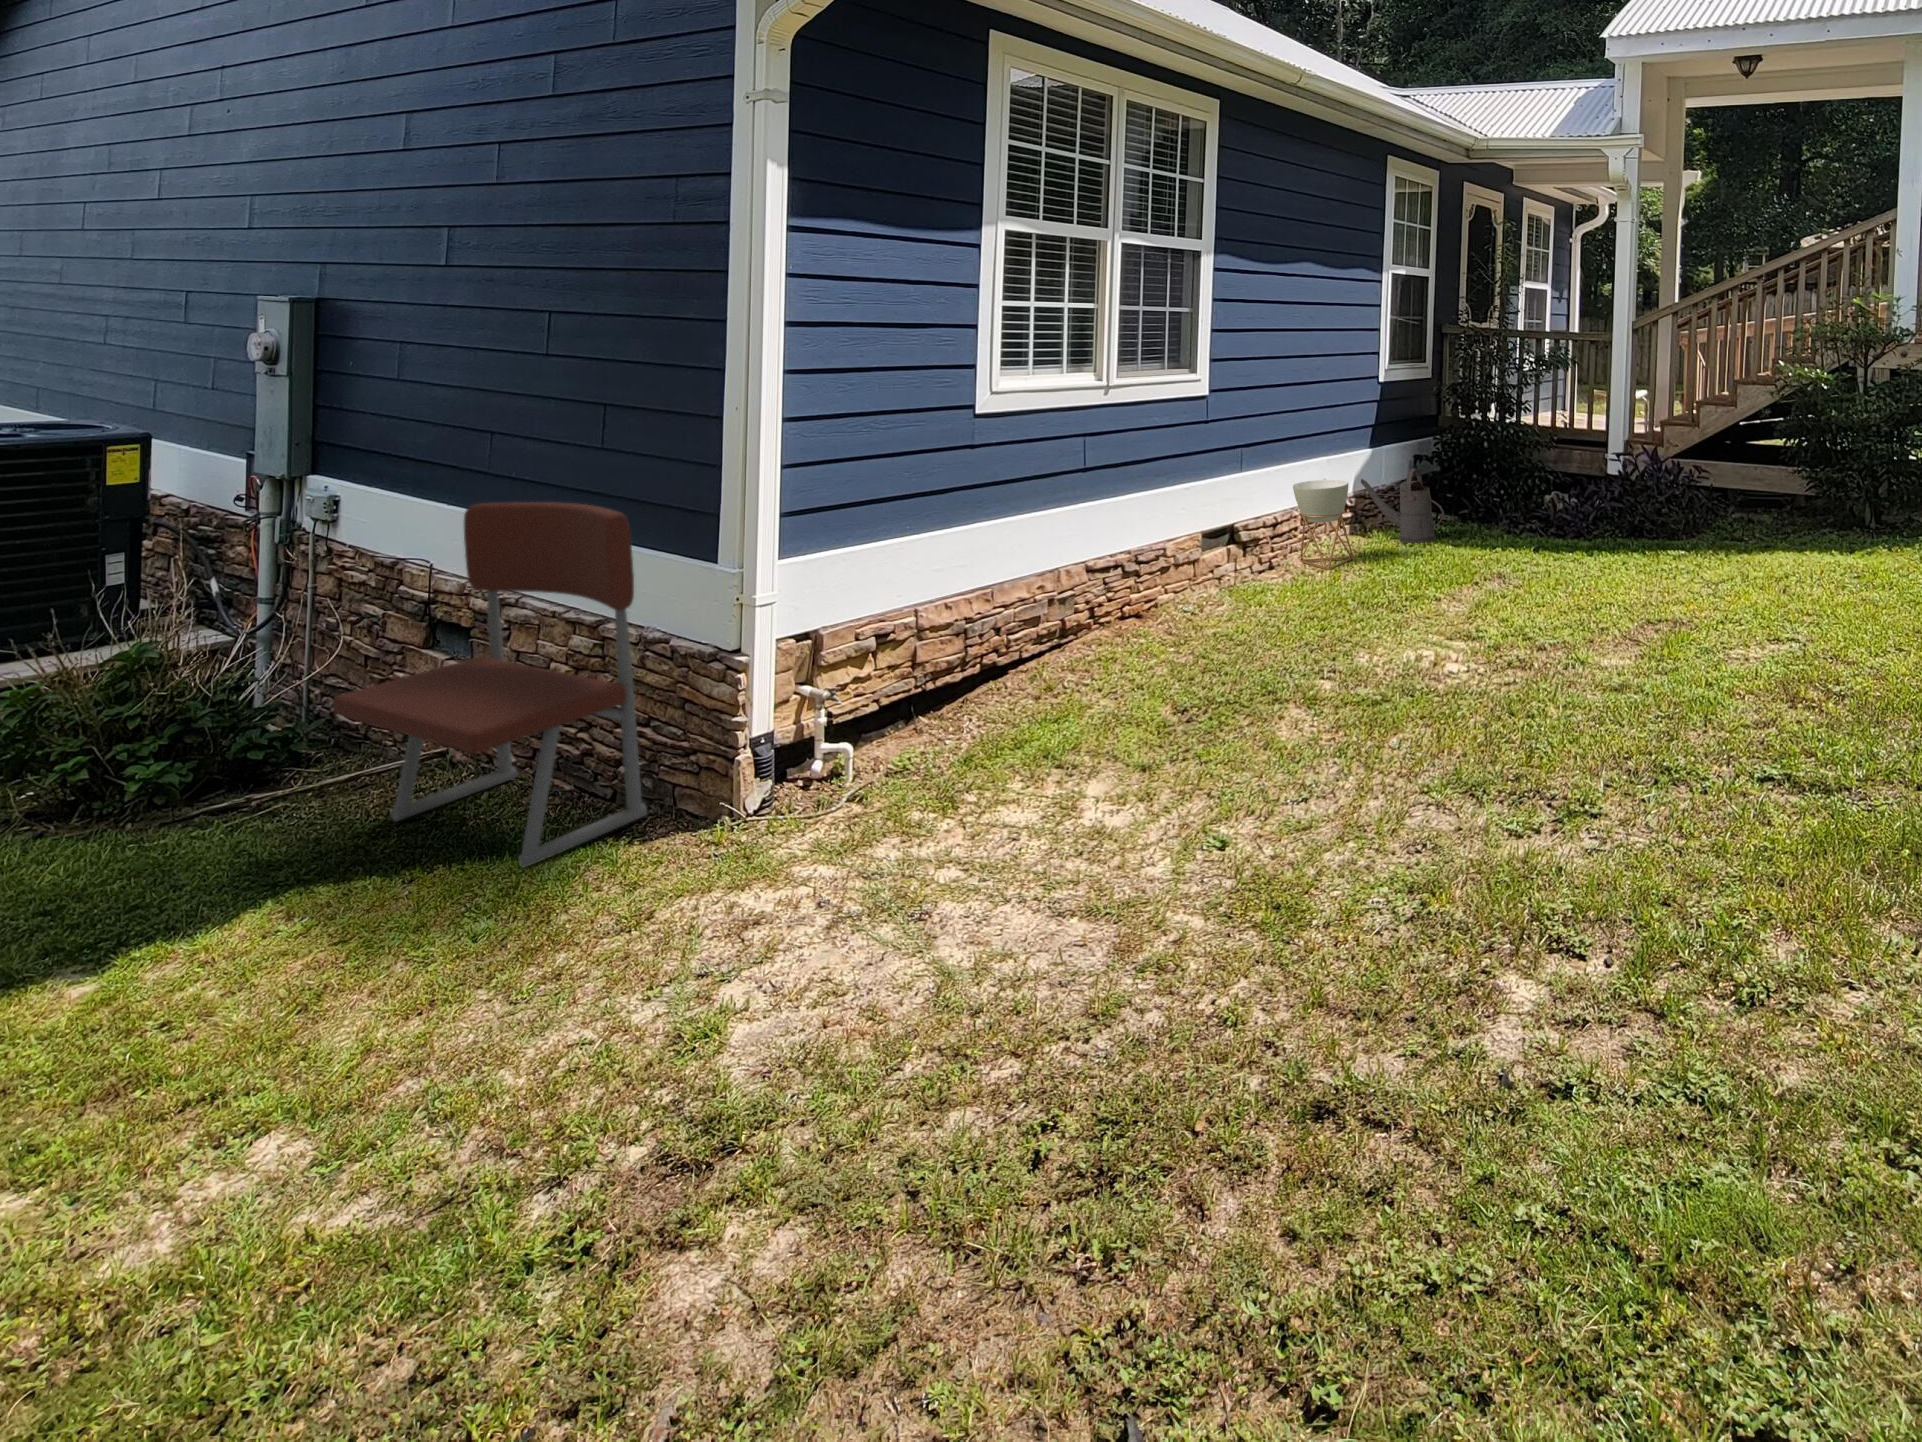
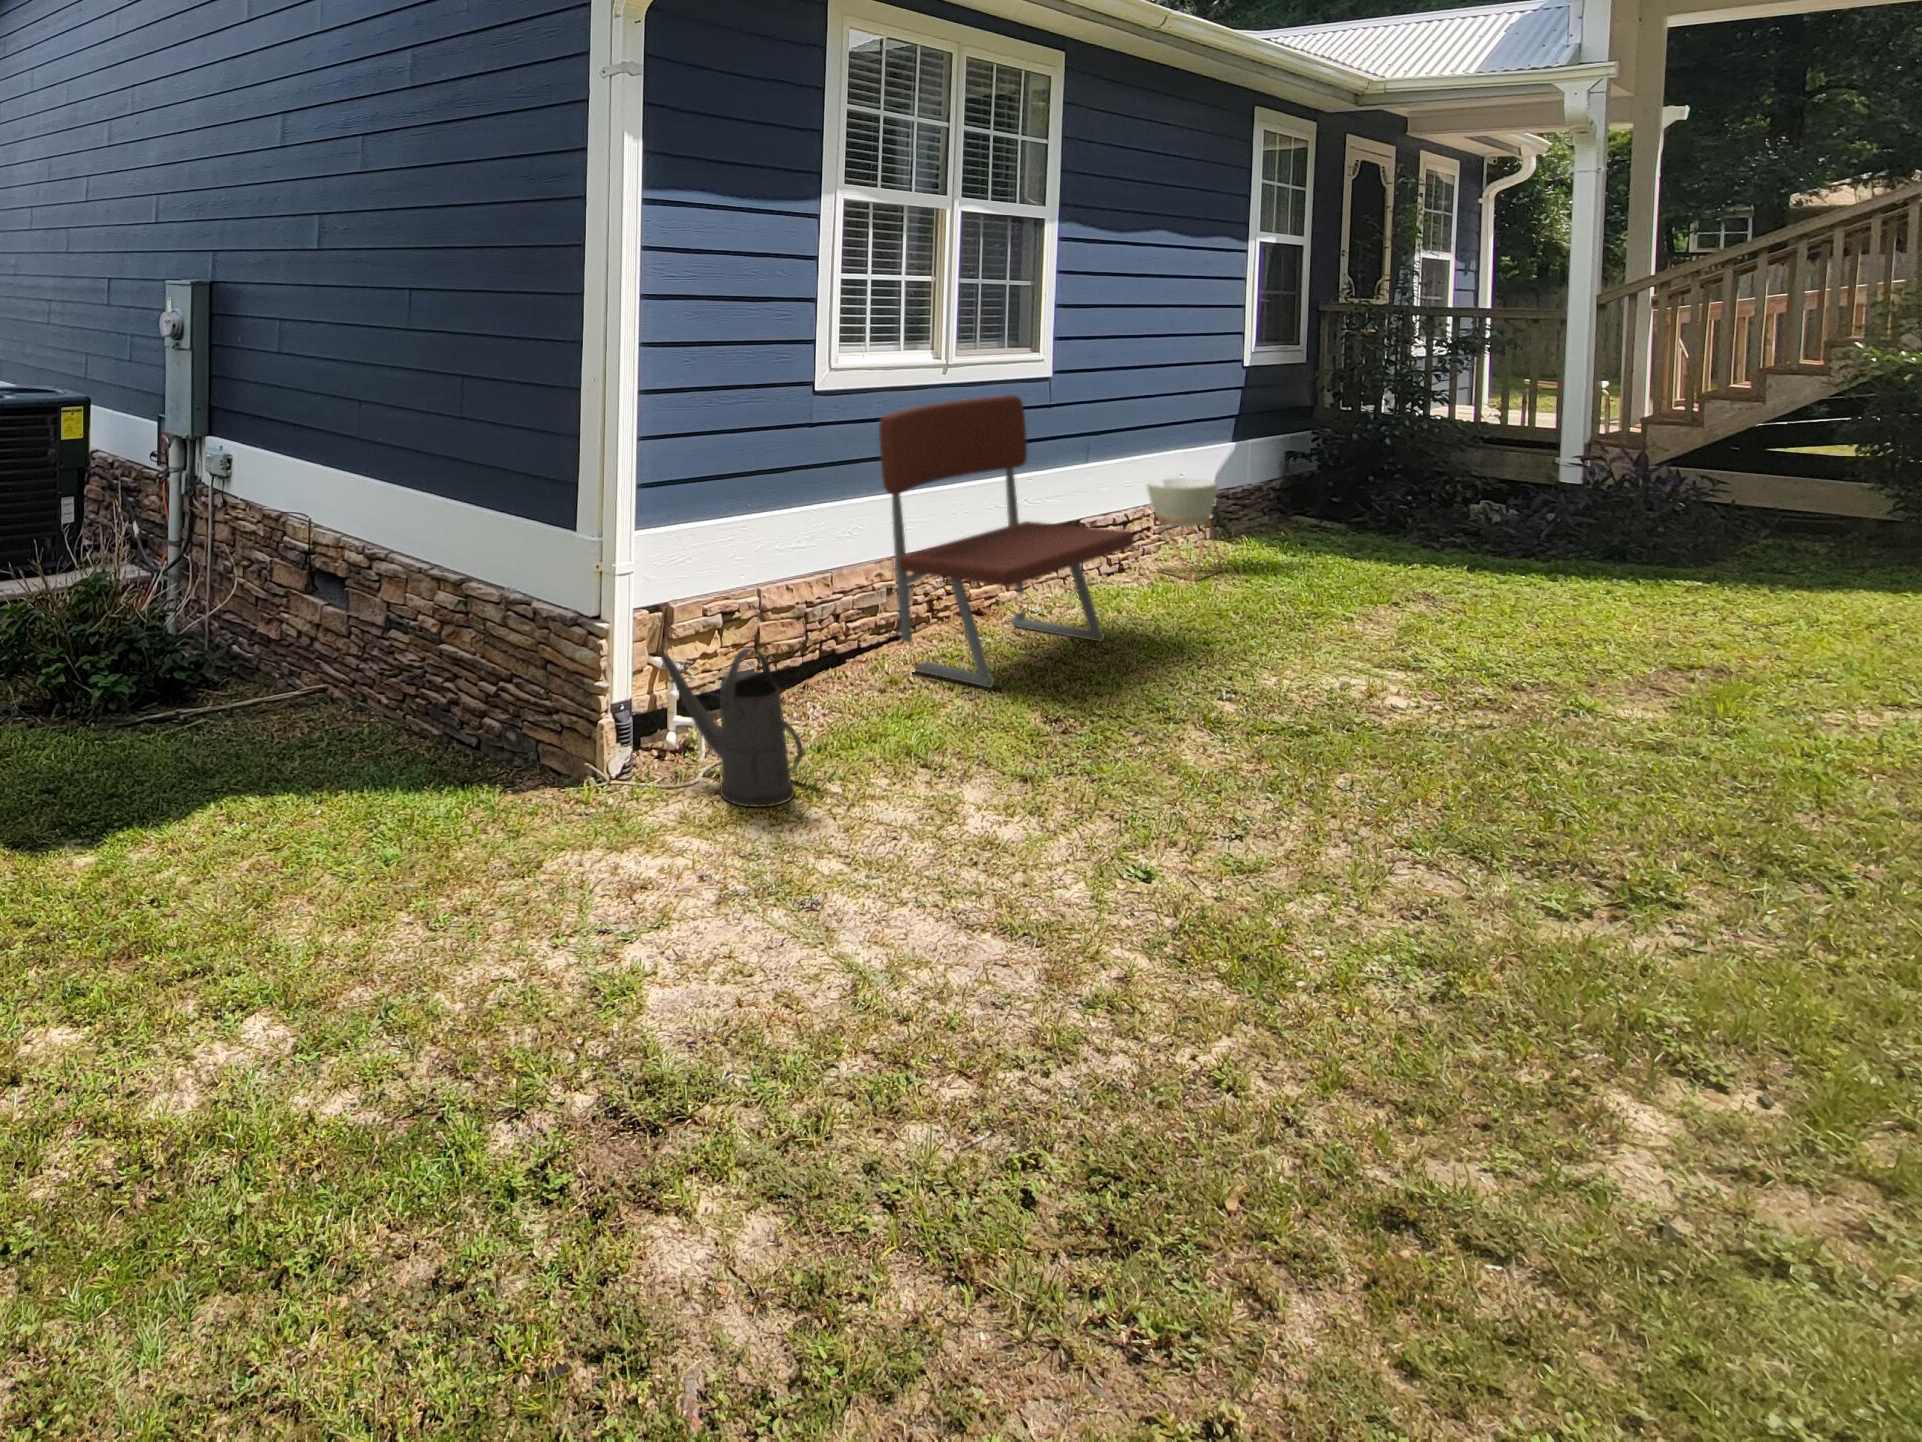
watering can: present [1361,469,1444,543] -> present [661,648,803,807]
bench: present [332,502,647,868] -> present [879,395,1134,687]

